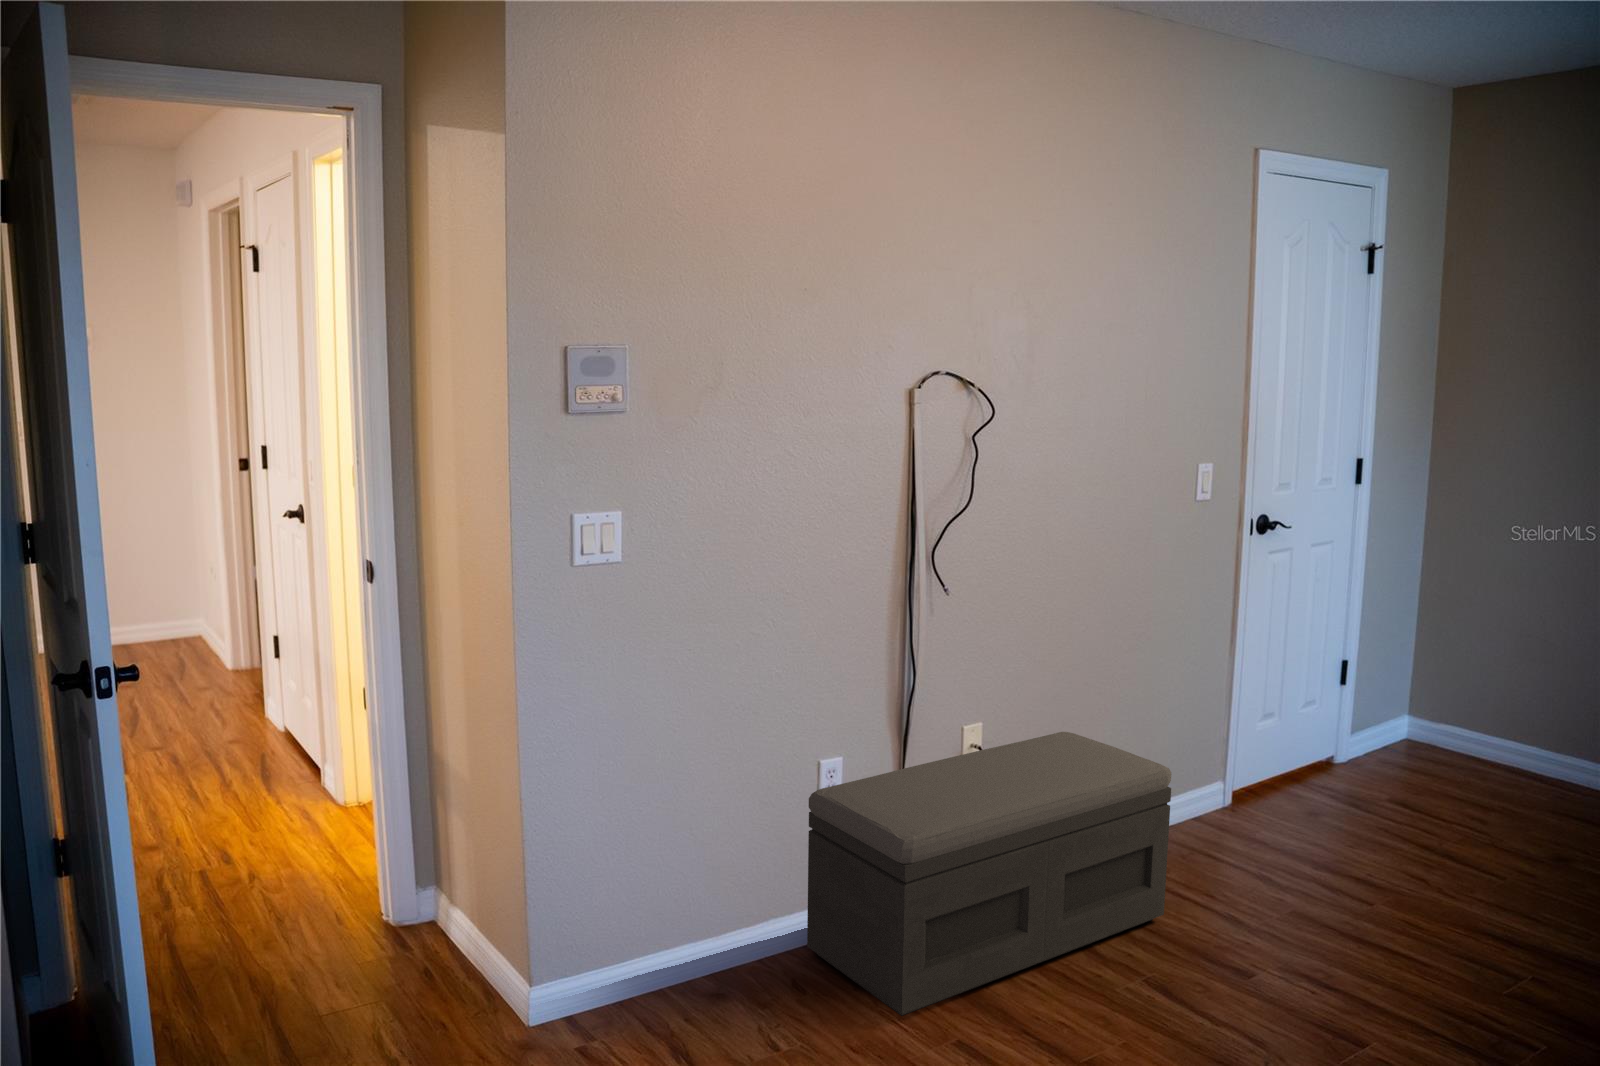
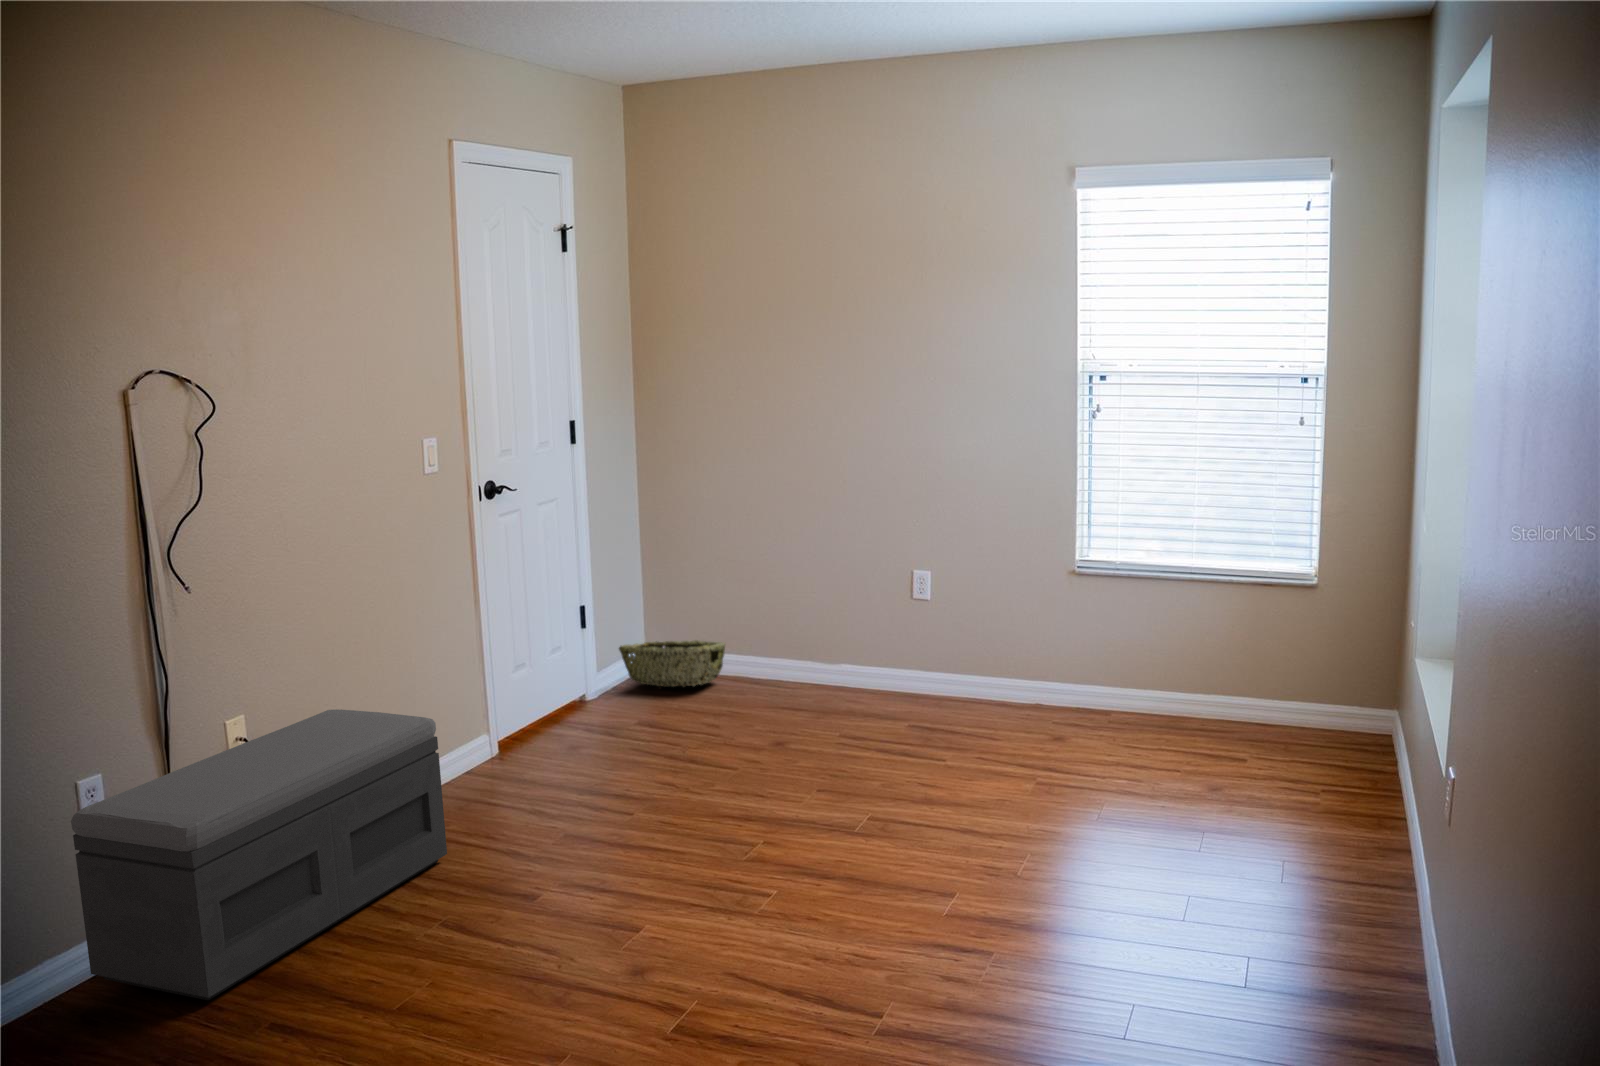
woven basket: none [1379,710,1516,774] -> present [619,640,725,687]

